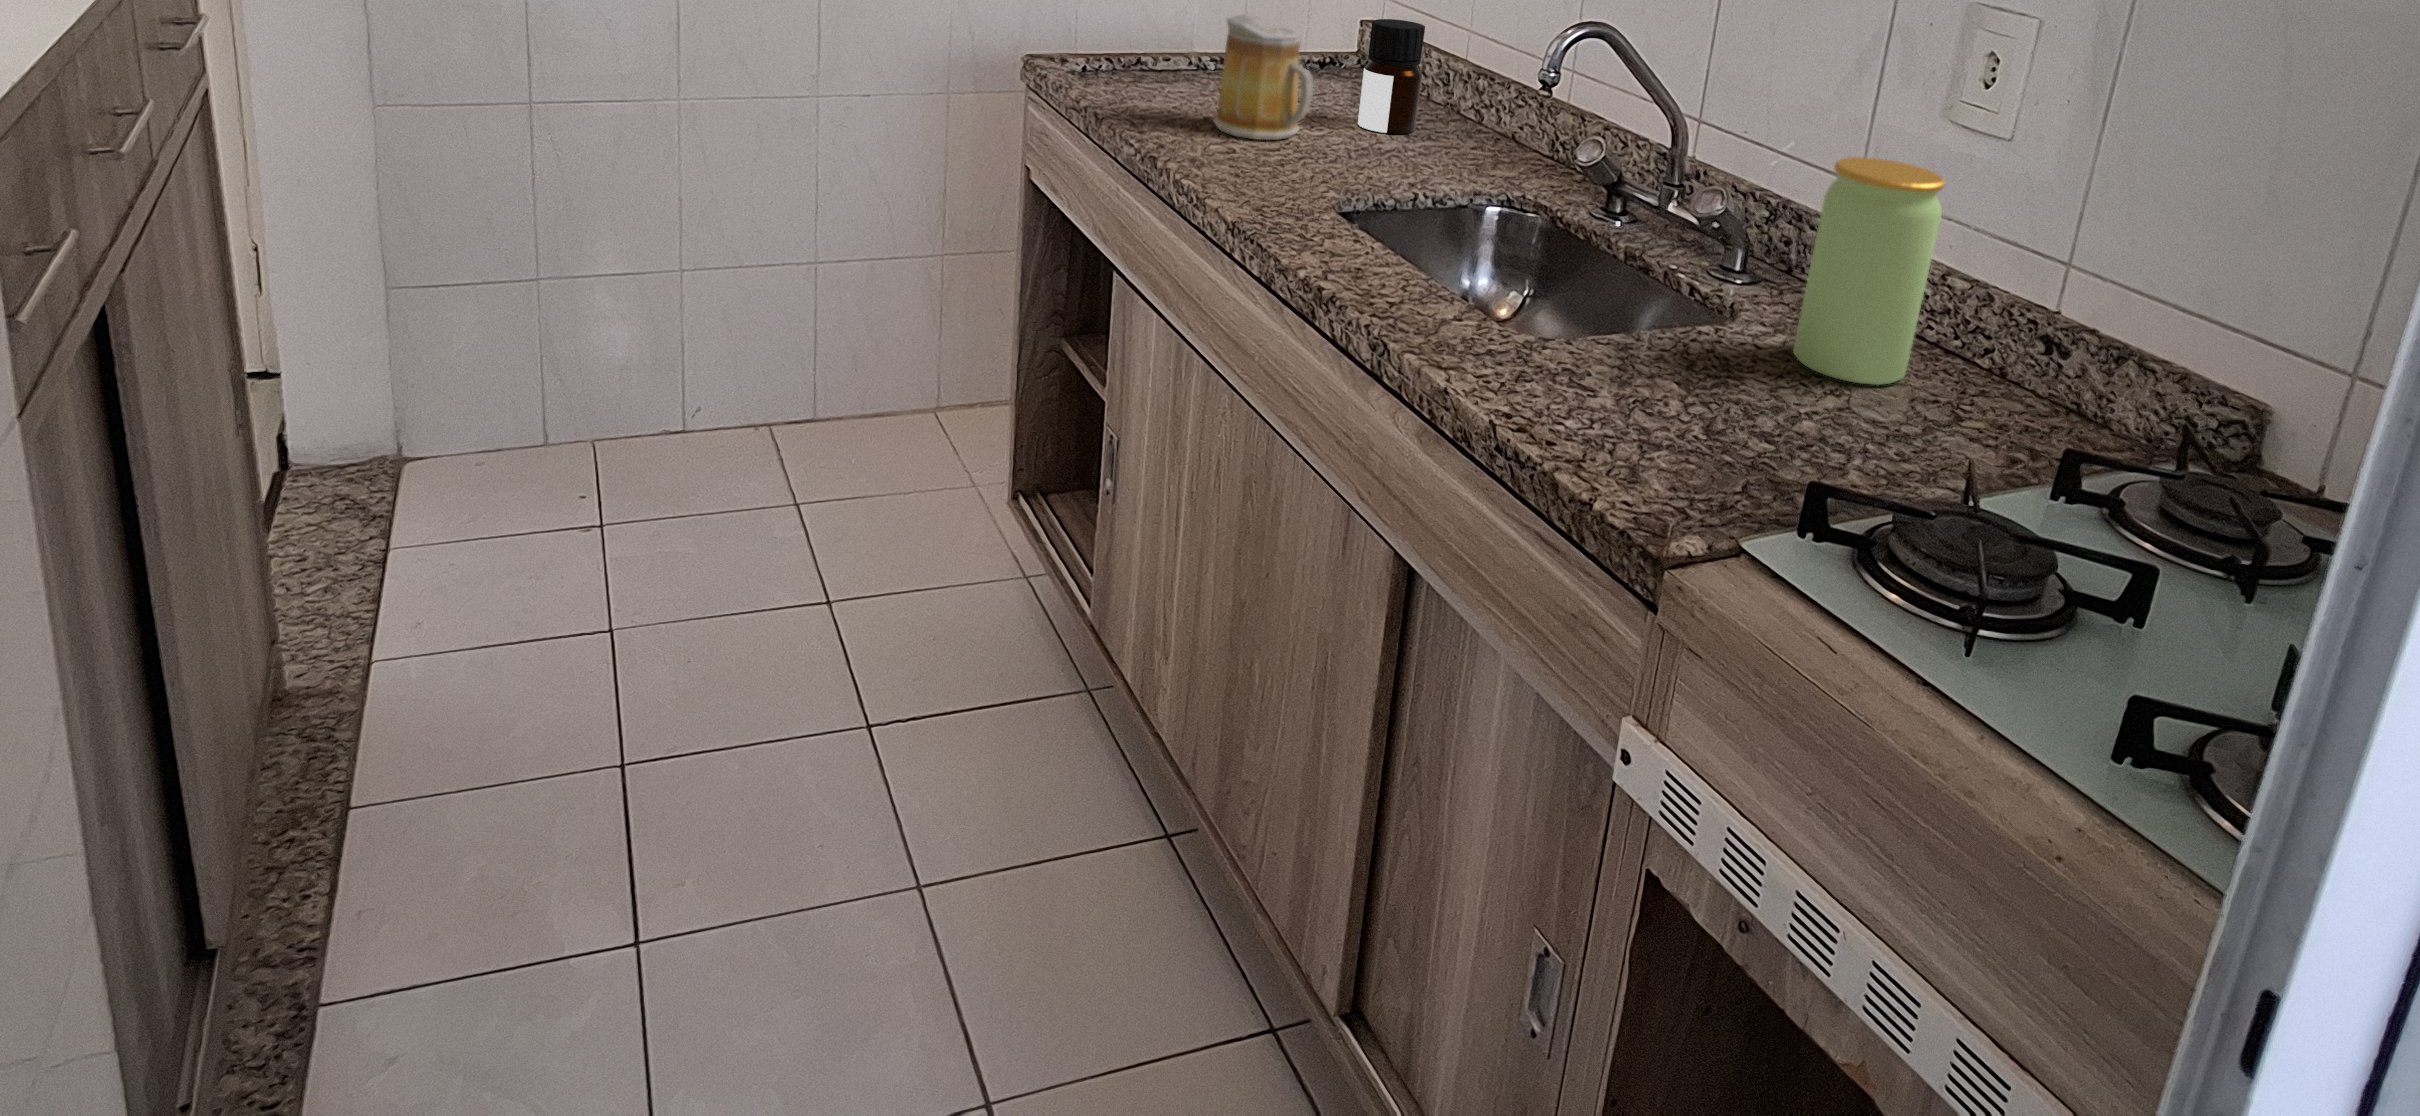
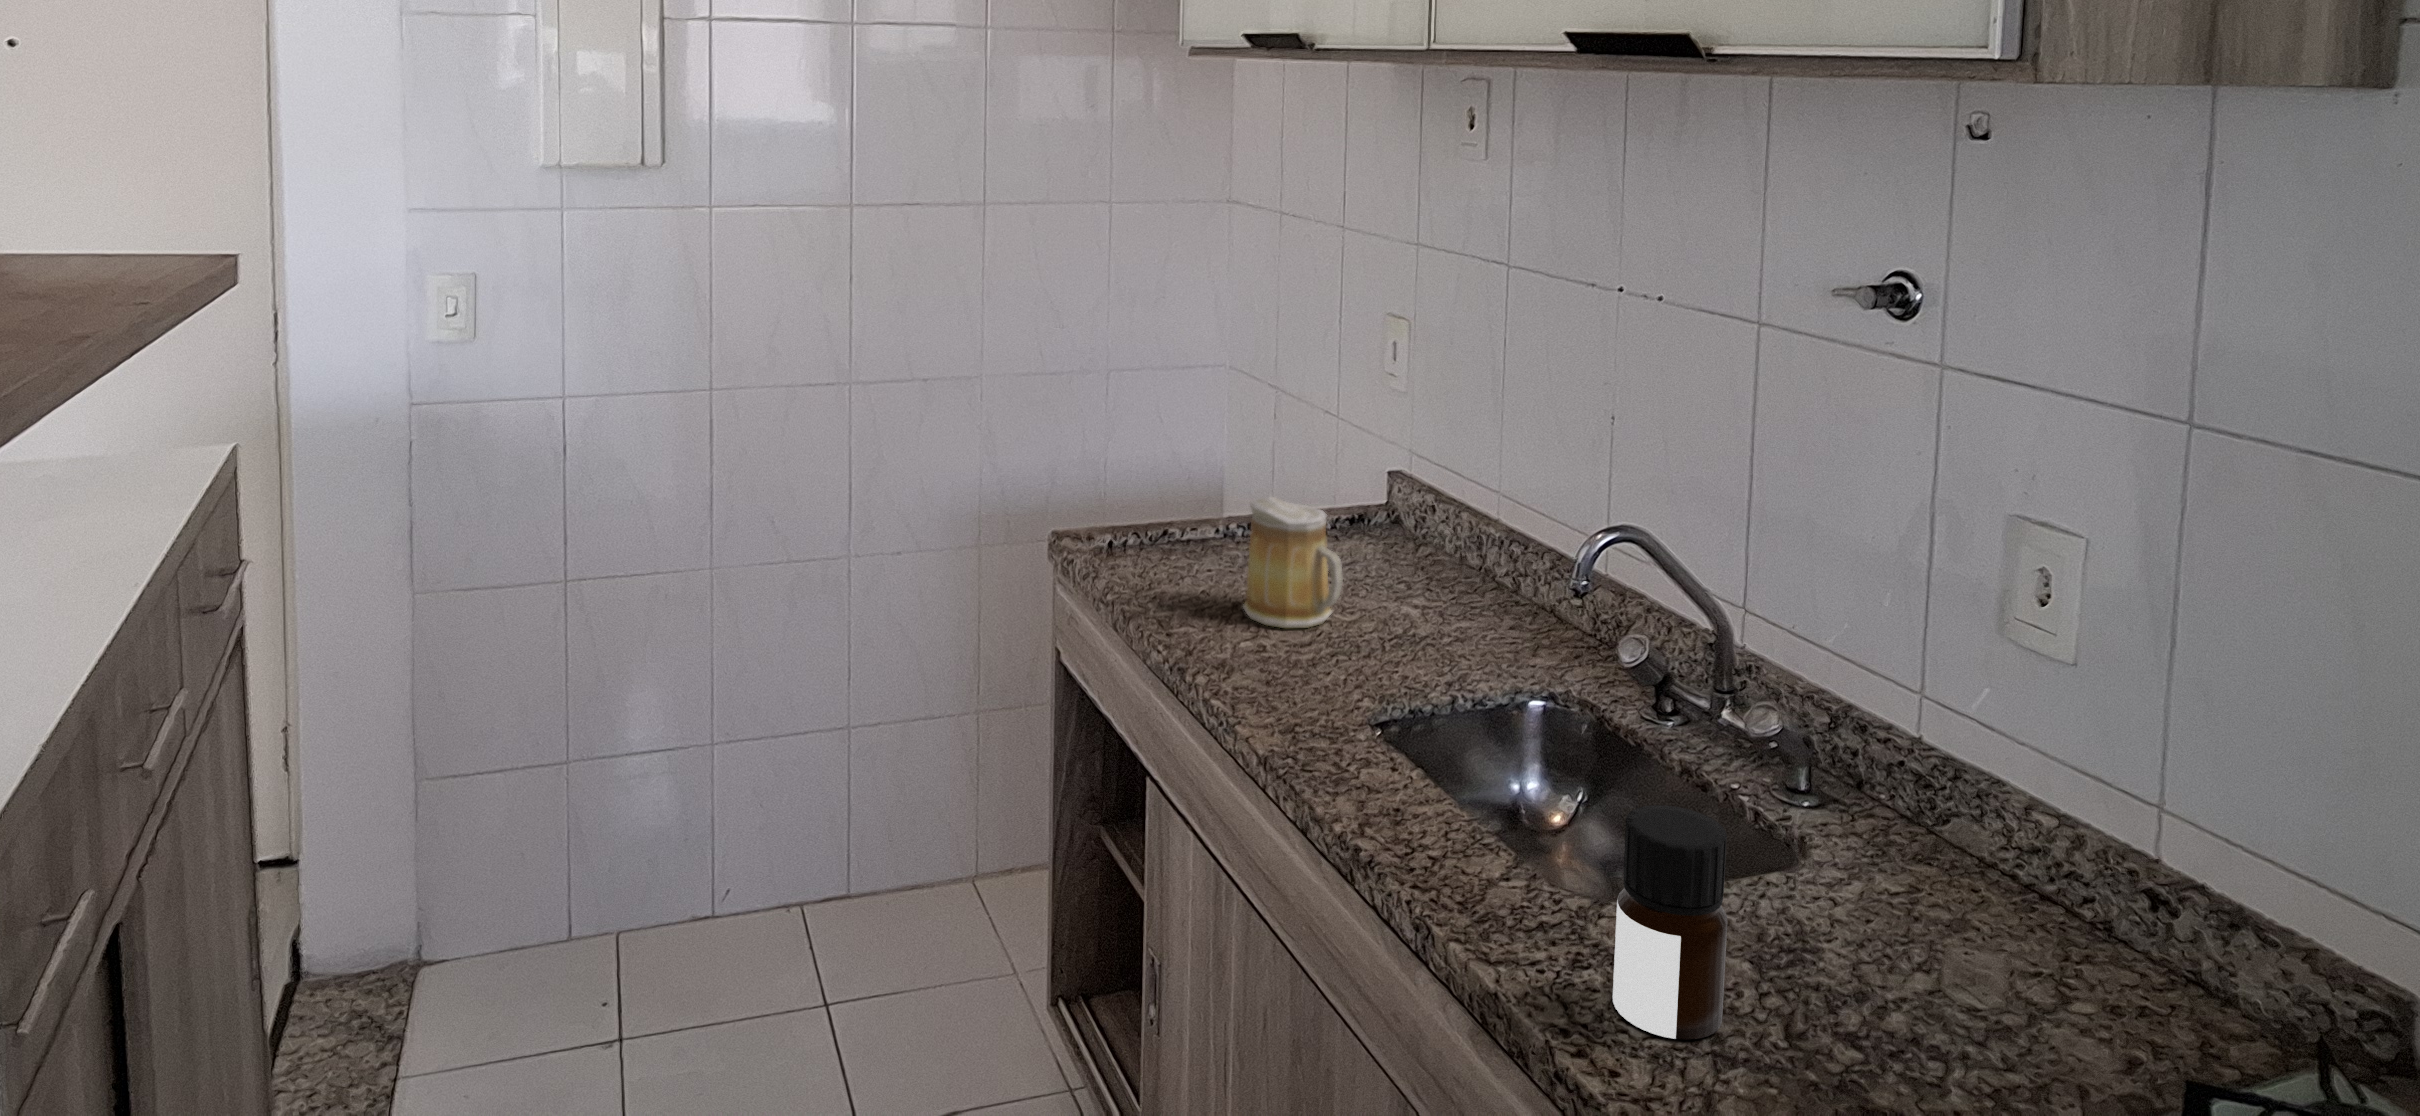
bottle: present [1358,19,1425,134] -> present [1613,805,1727,1040]
jar: present [1793,157,1945,385] -> none [1872,693,2011,954]

